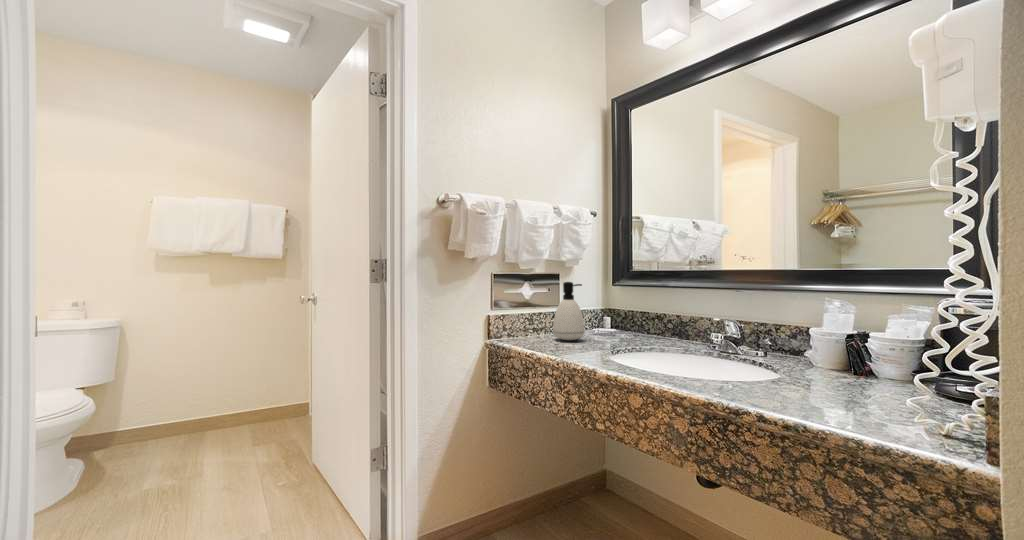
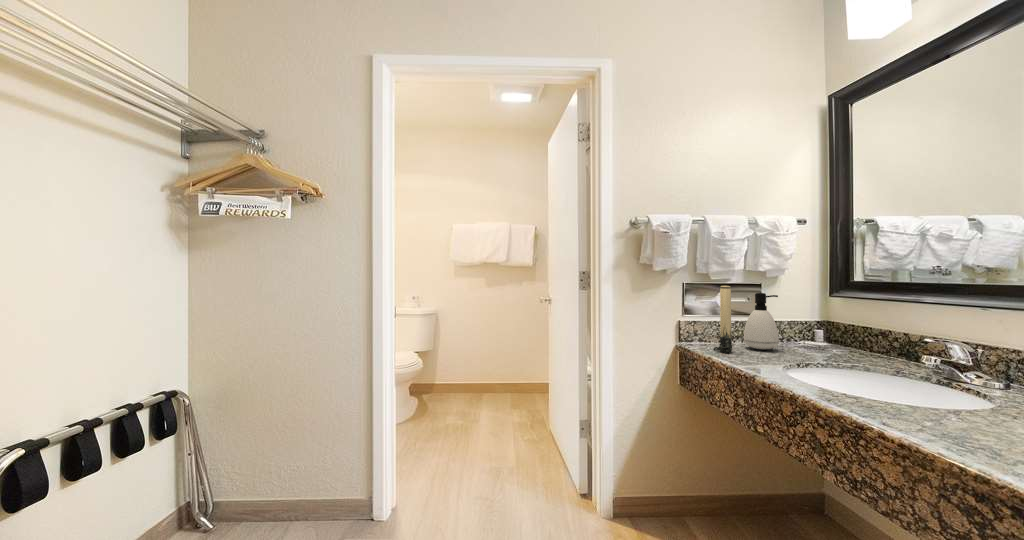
candle: none [530,274,549,347] -> present [713,286,732,353]

